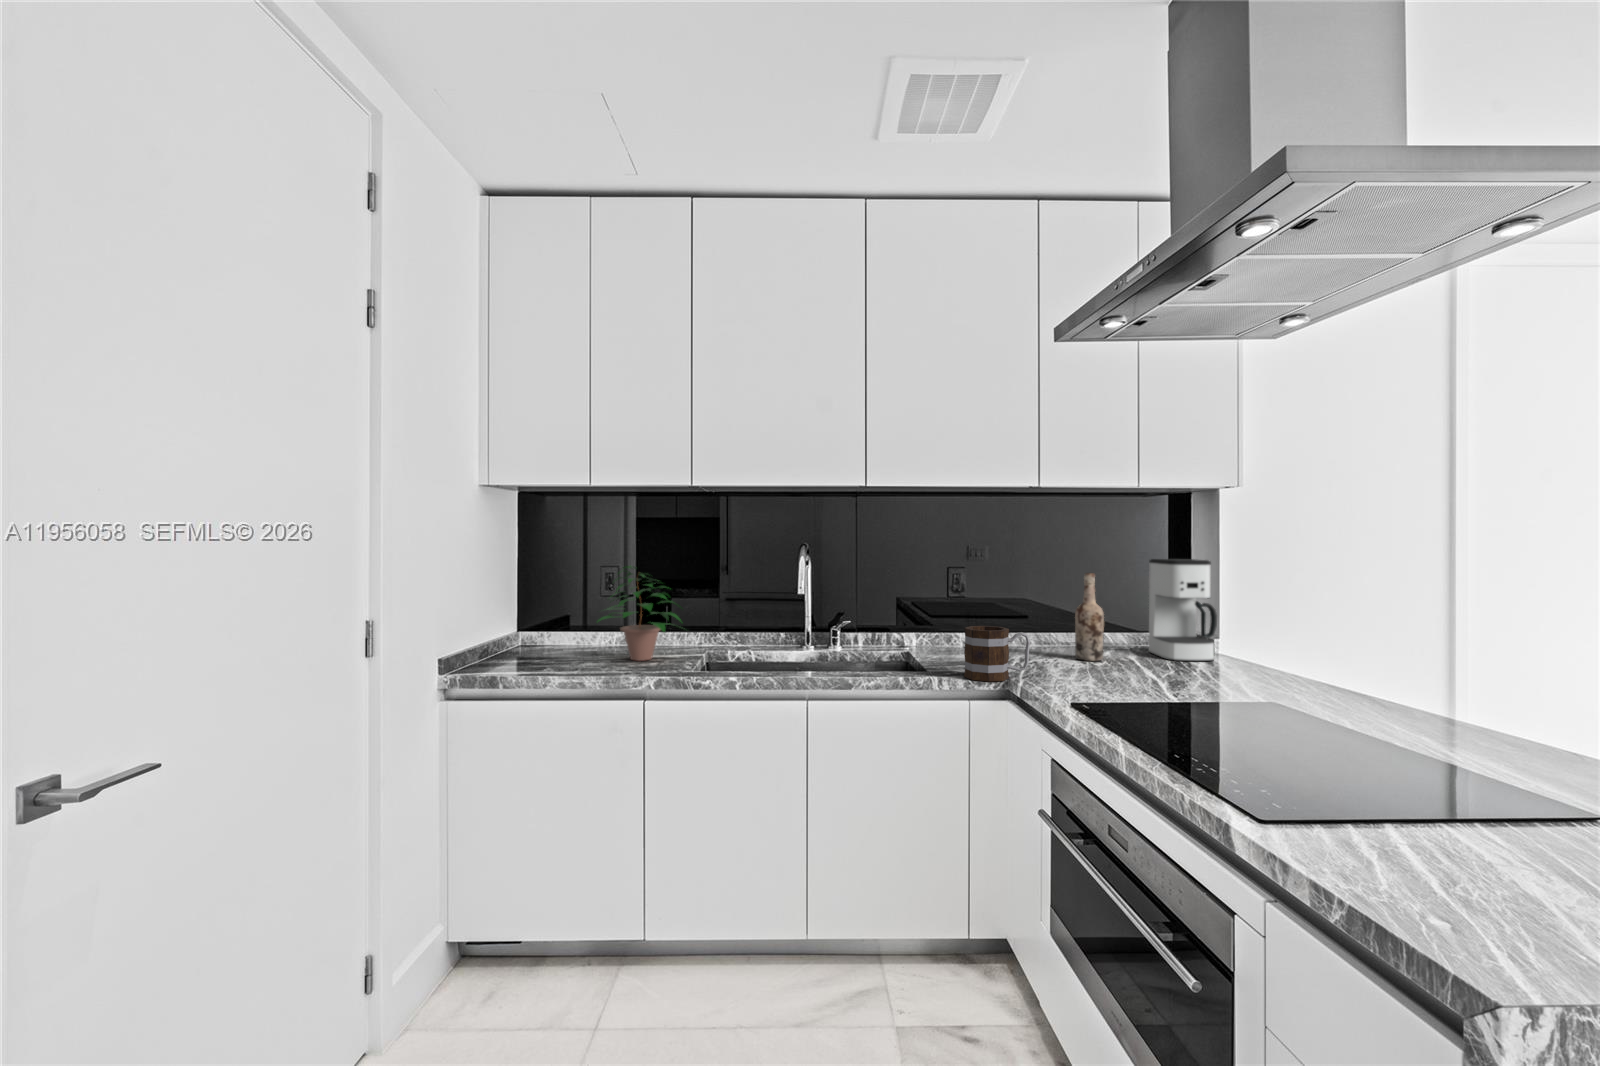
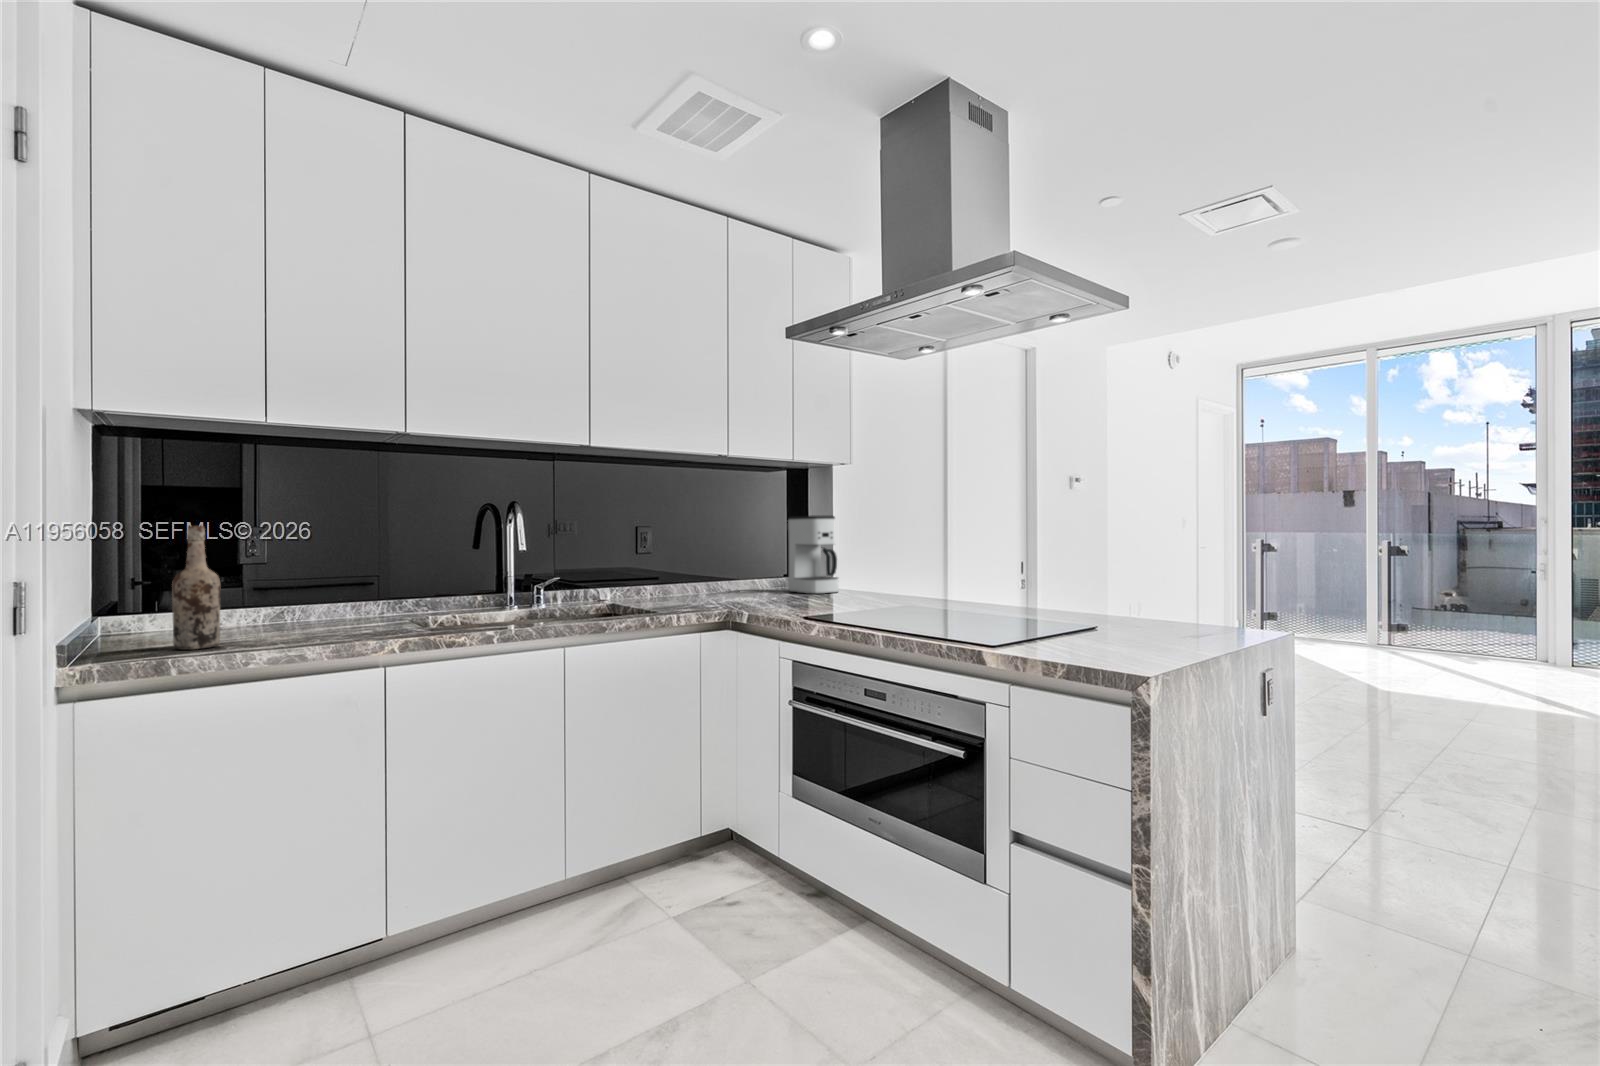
potted plant: present [598,566,681,661] -> none [266,520,392,632]
wine bottle: present [1075,573,1104,661] -> present [172,526,220,650]
mug: present [964,626,1030,682] -> none [696,568,748,614]

